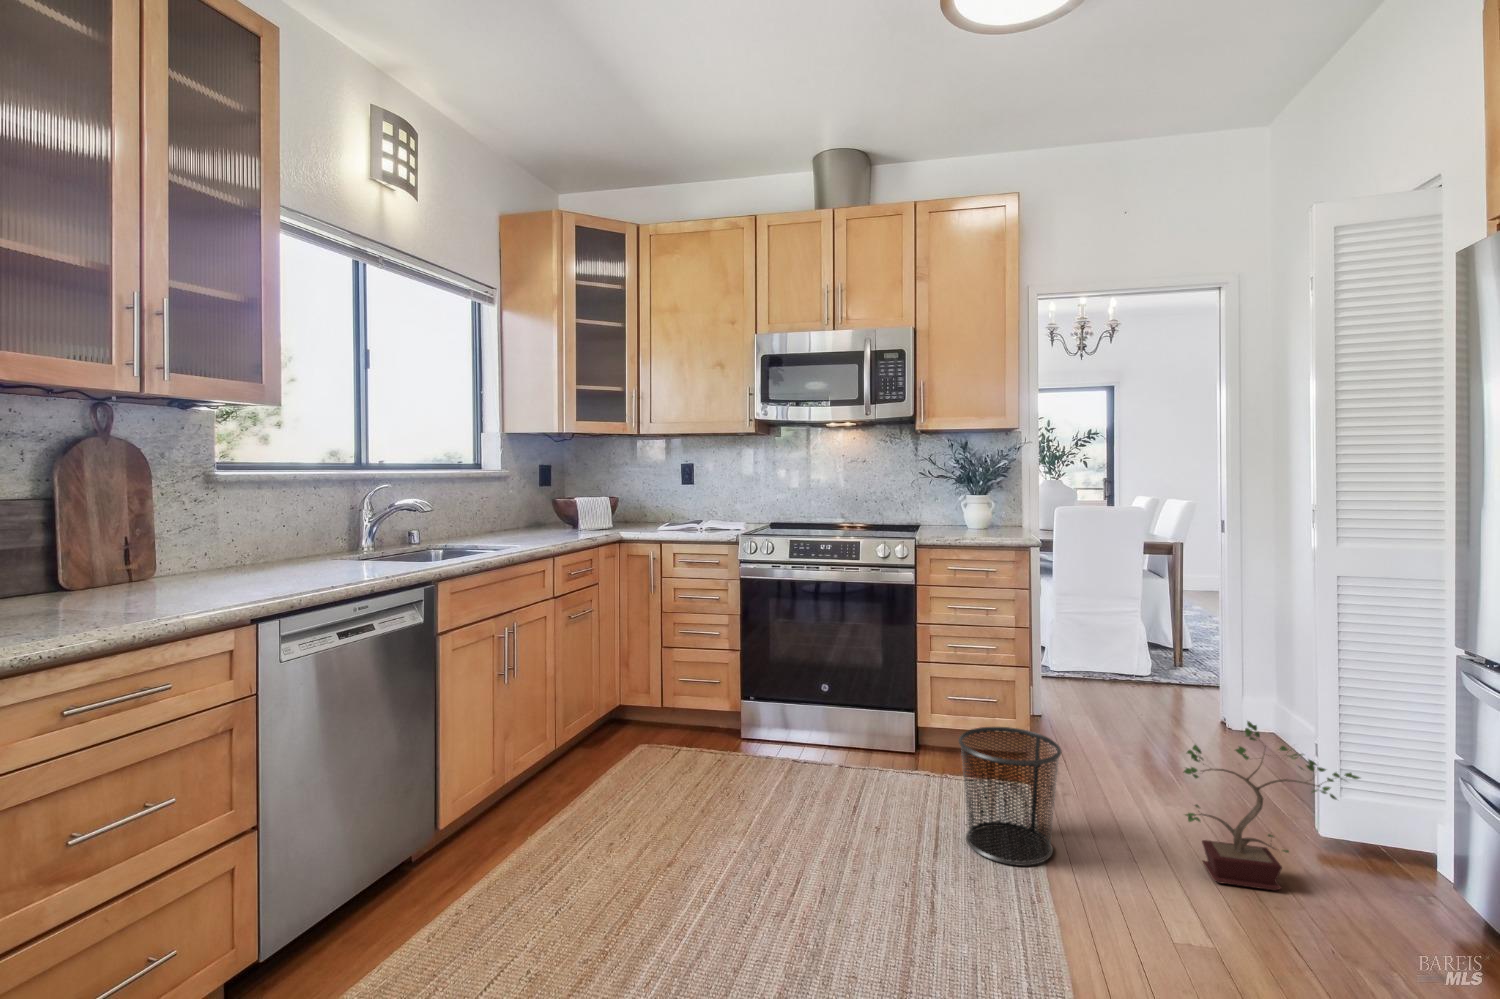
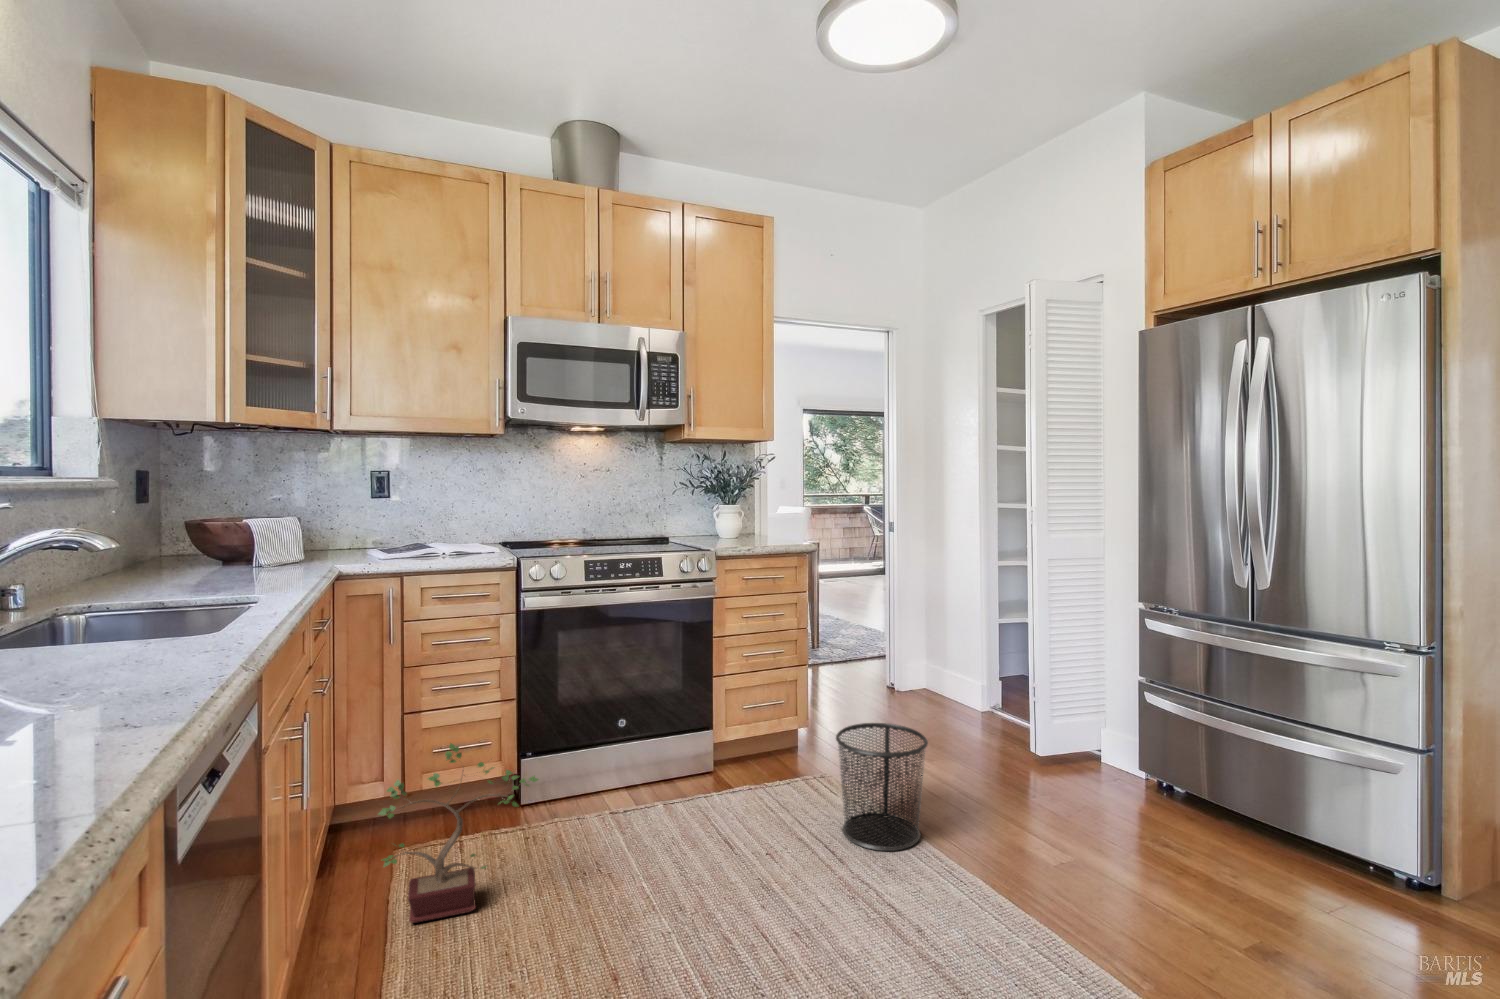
potted plant: present [1184,721,1360,890] -> present [378,743,539,923]

